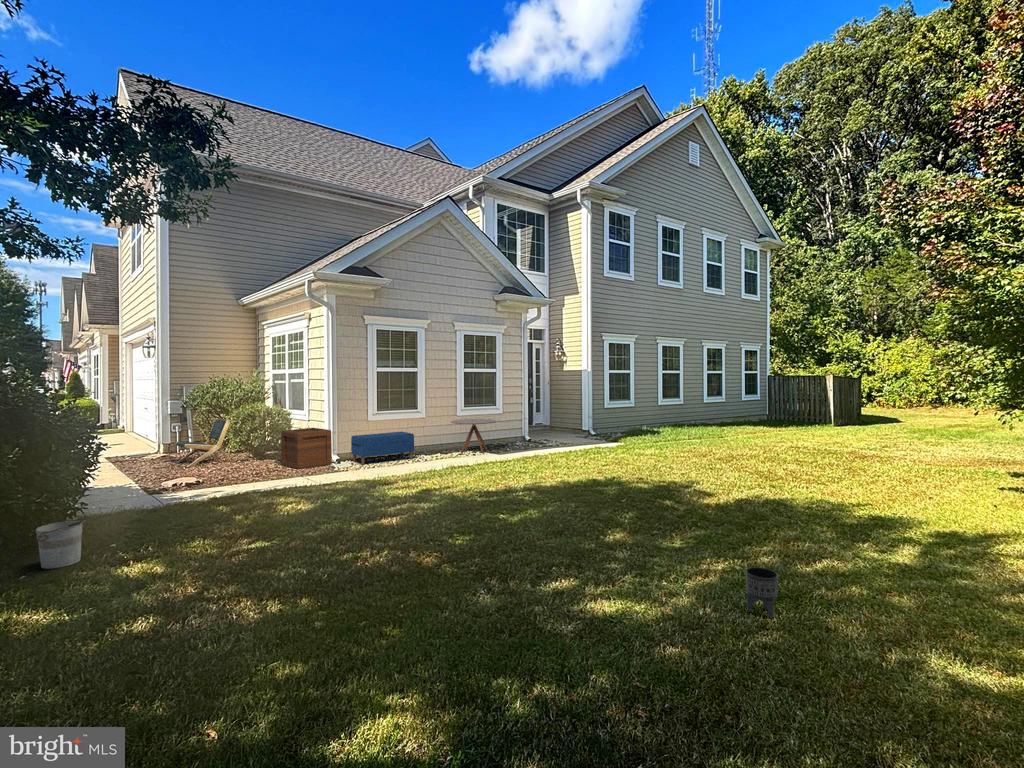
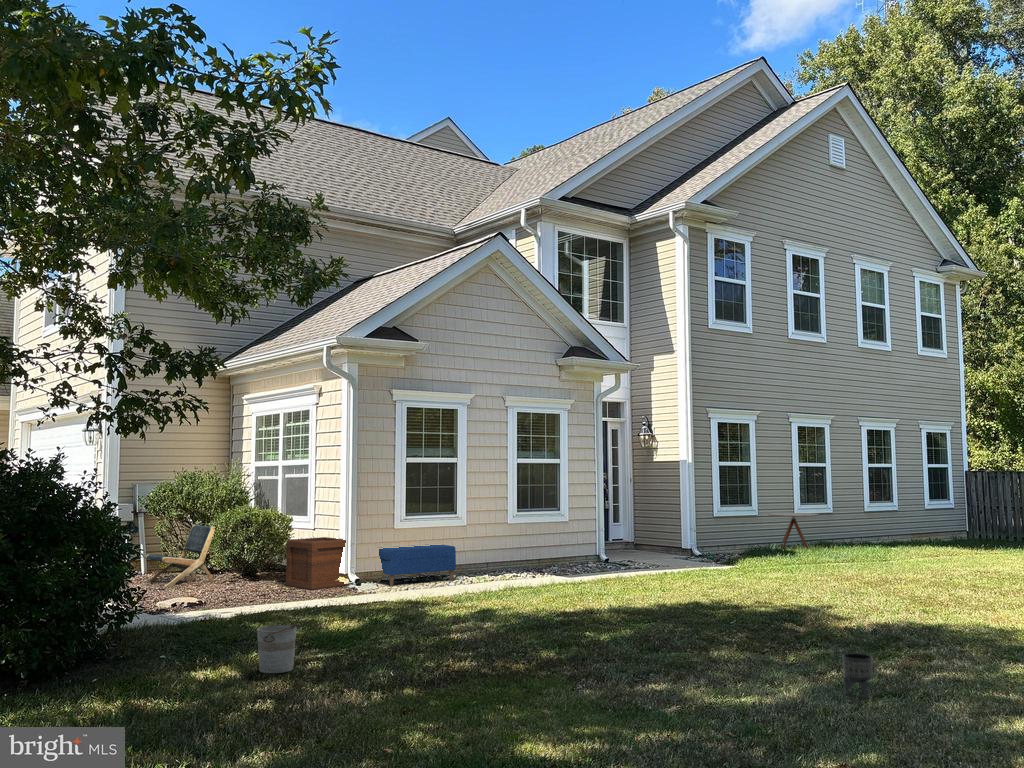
round table: present [451,419,497,454] -> present [768,513,819,549]
bucket: present [36,520,87,569] -> present [257,623,299,673]

